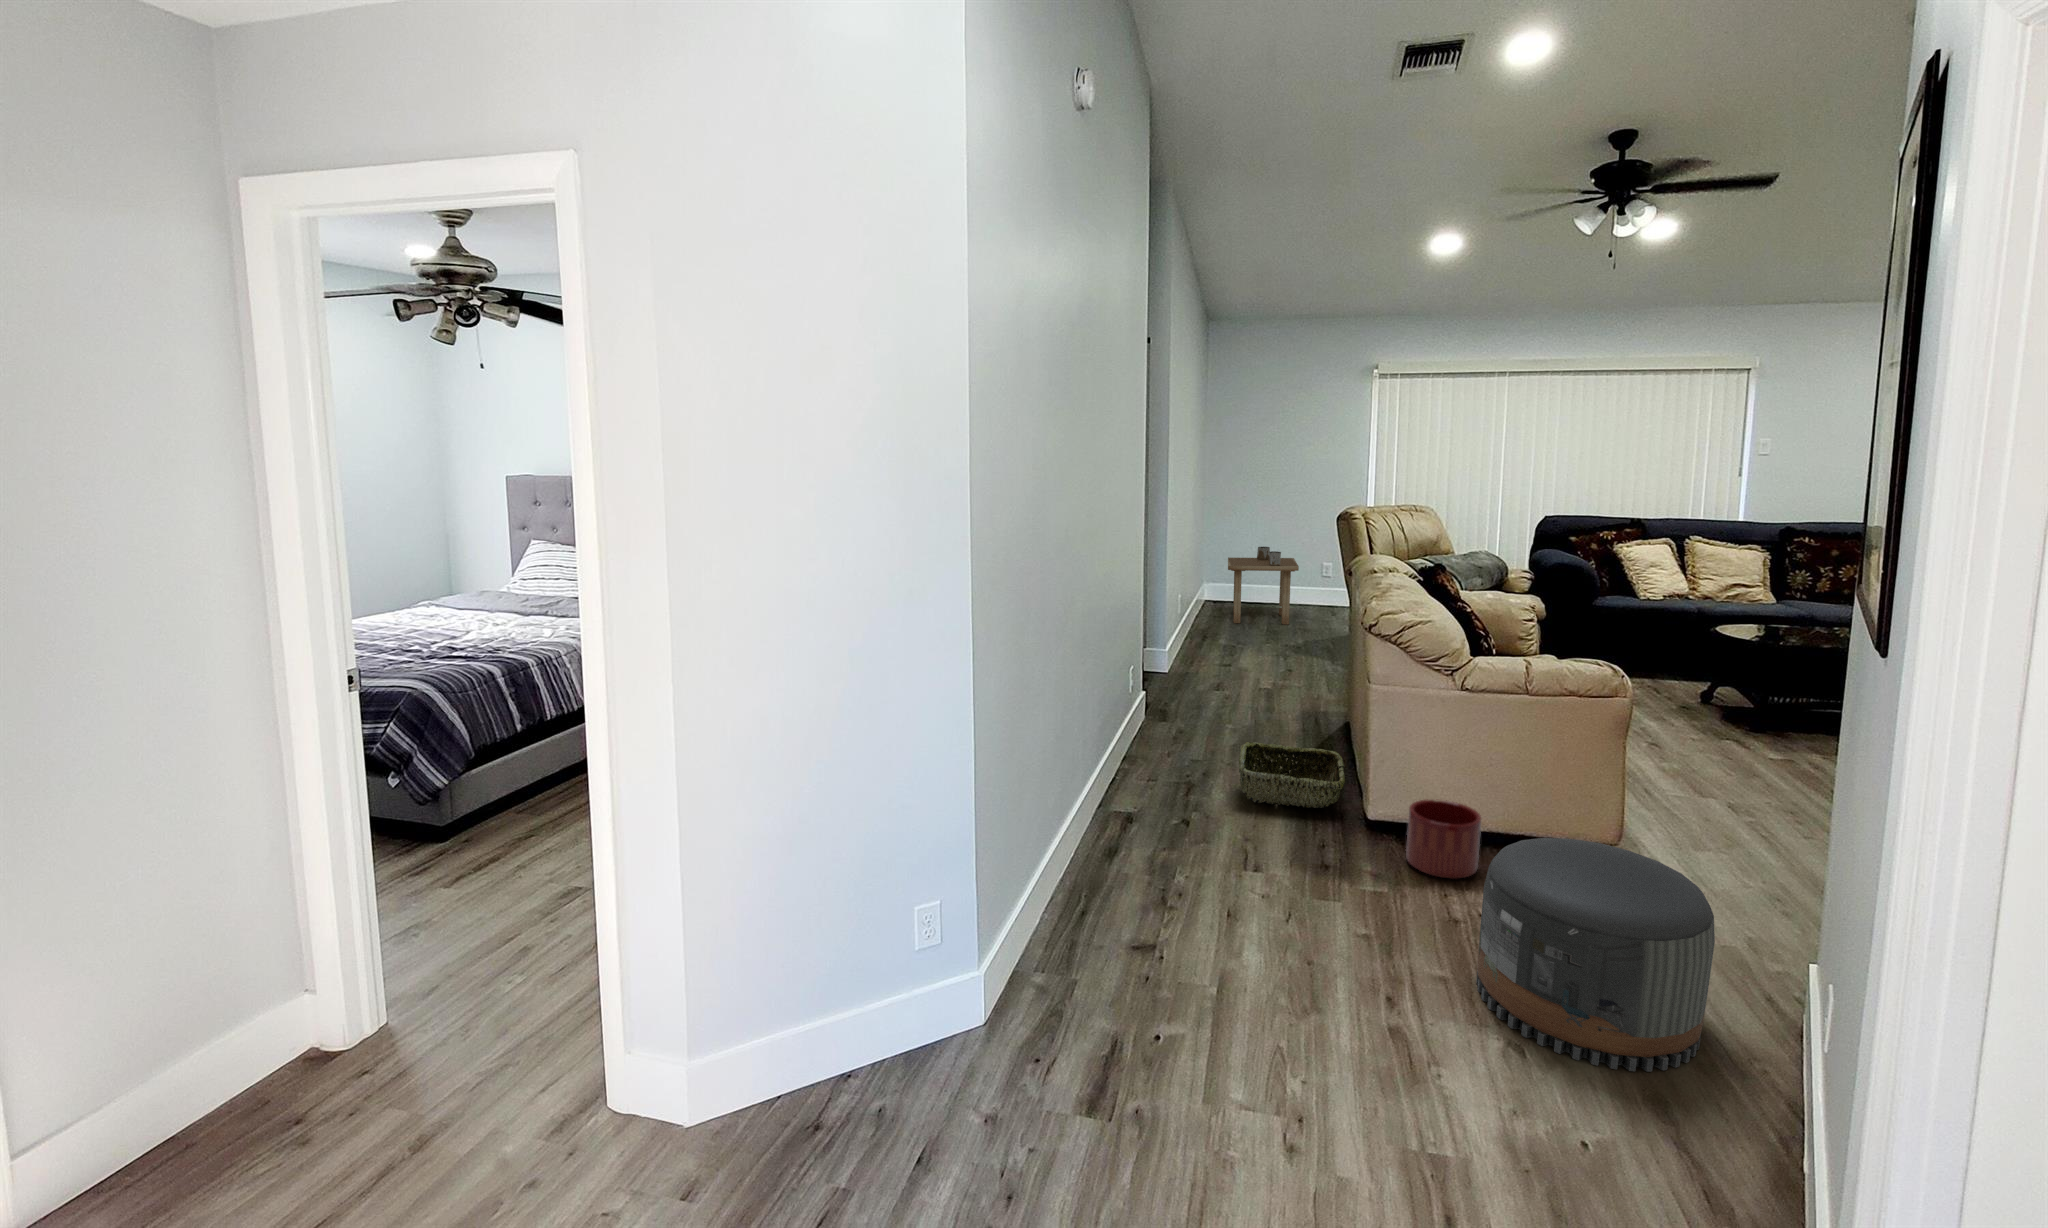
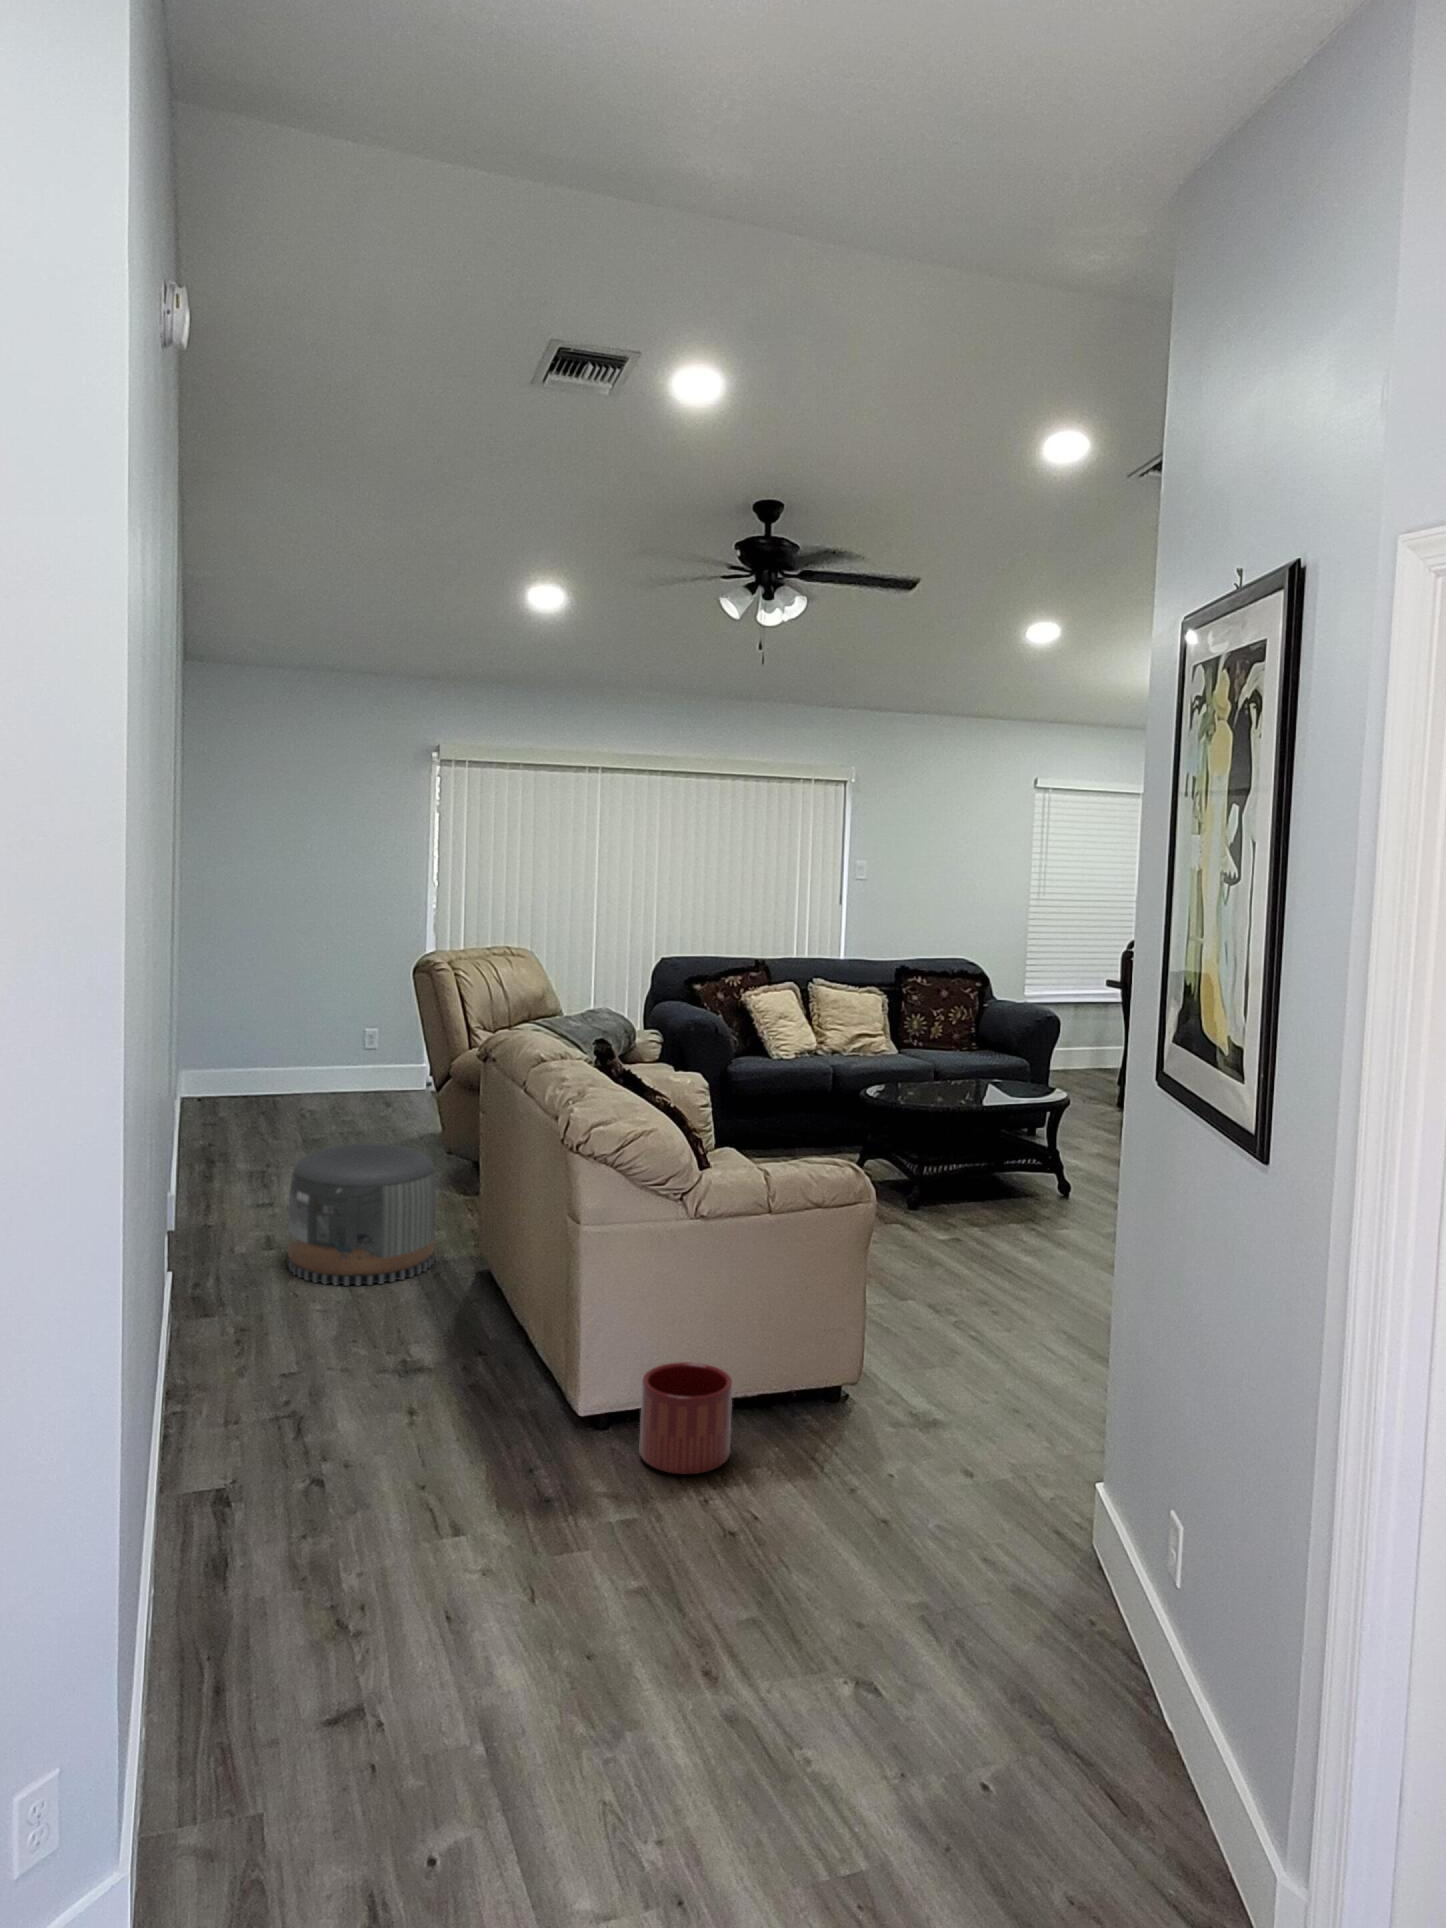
side table: present [1228,547,1299,624] -> none [221,997,344,1123]
woven basket: present [1239,742,1345,808] -> none [368,1316,536,1421]
pouf: present [1476,838,1715,1072] -> present [288,1143,436,1286]

